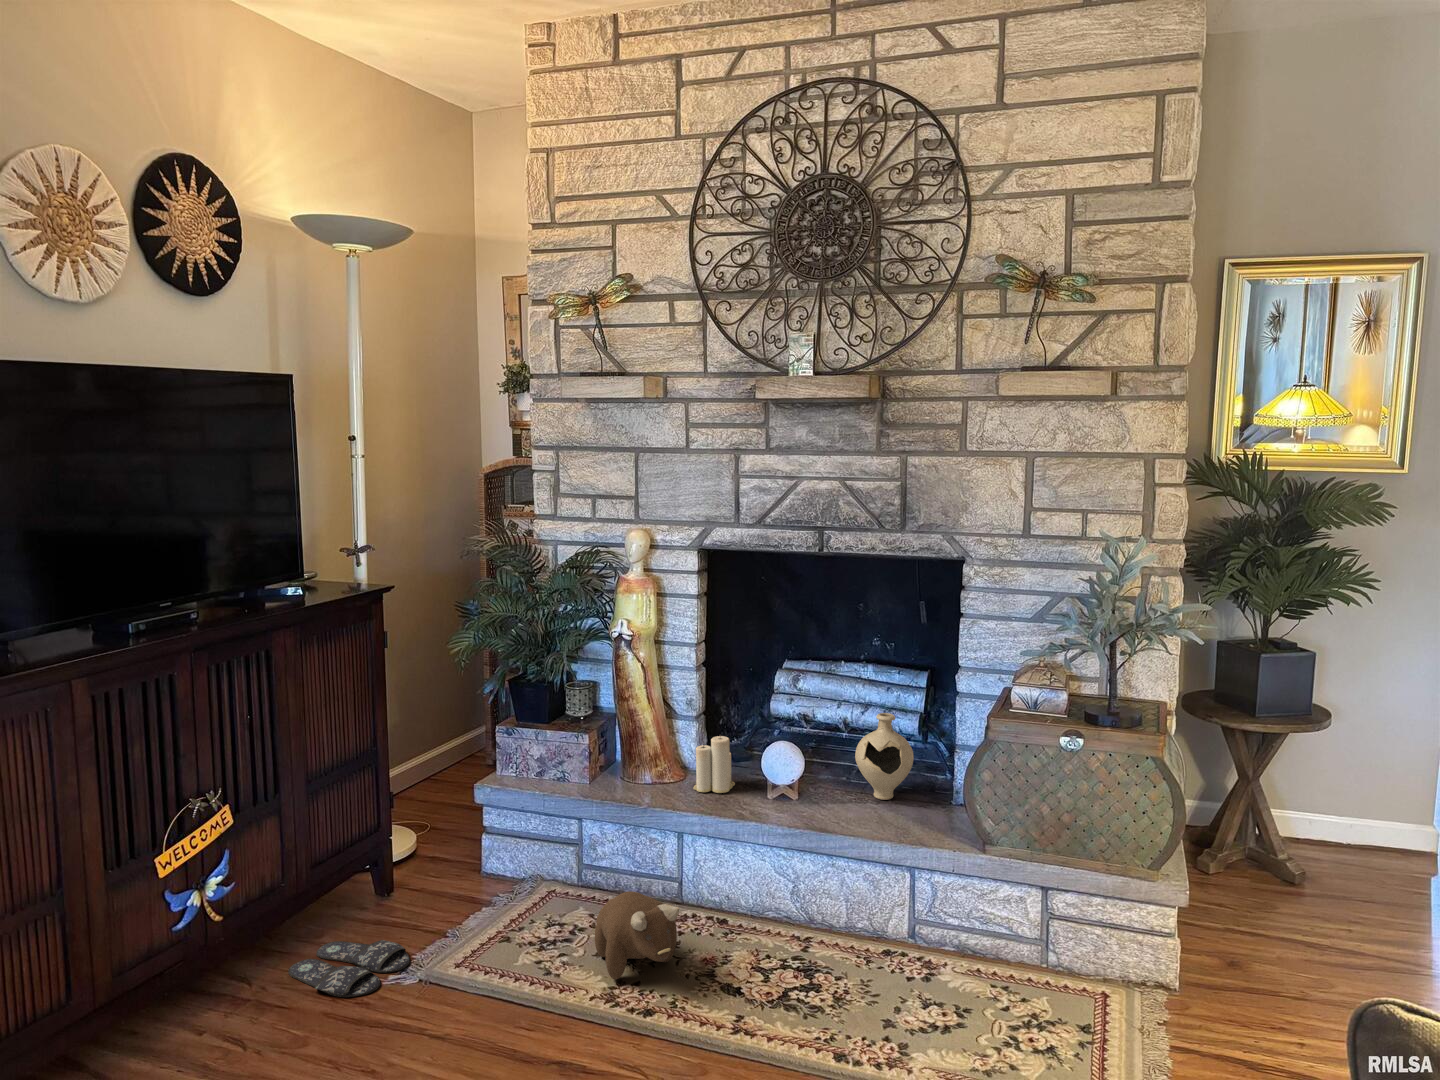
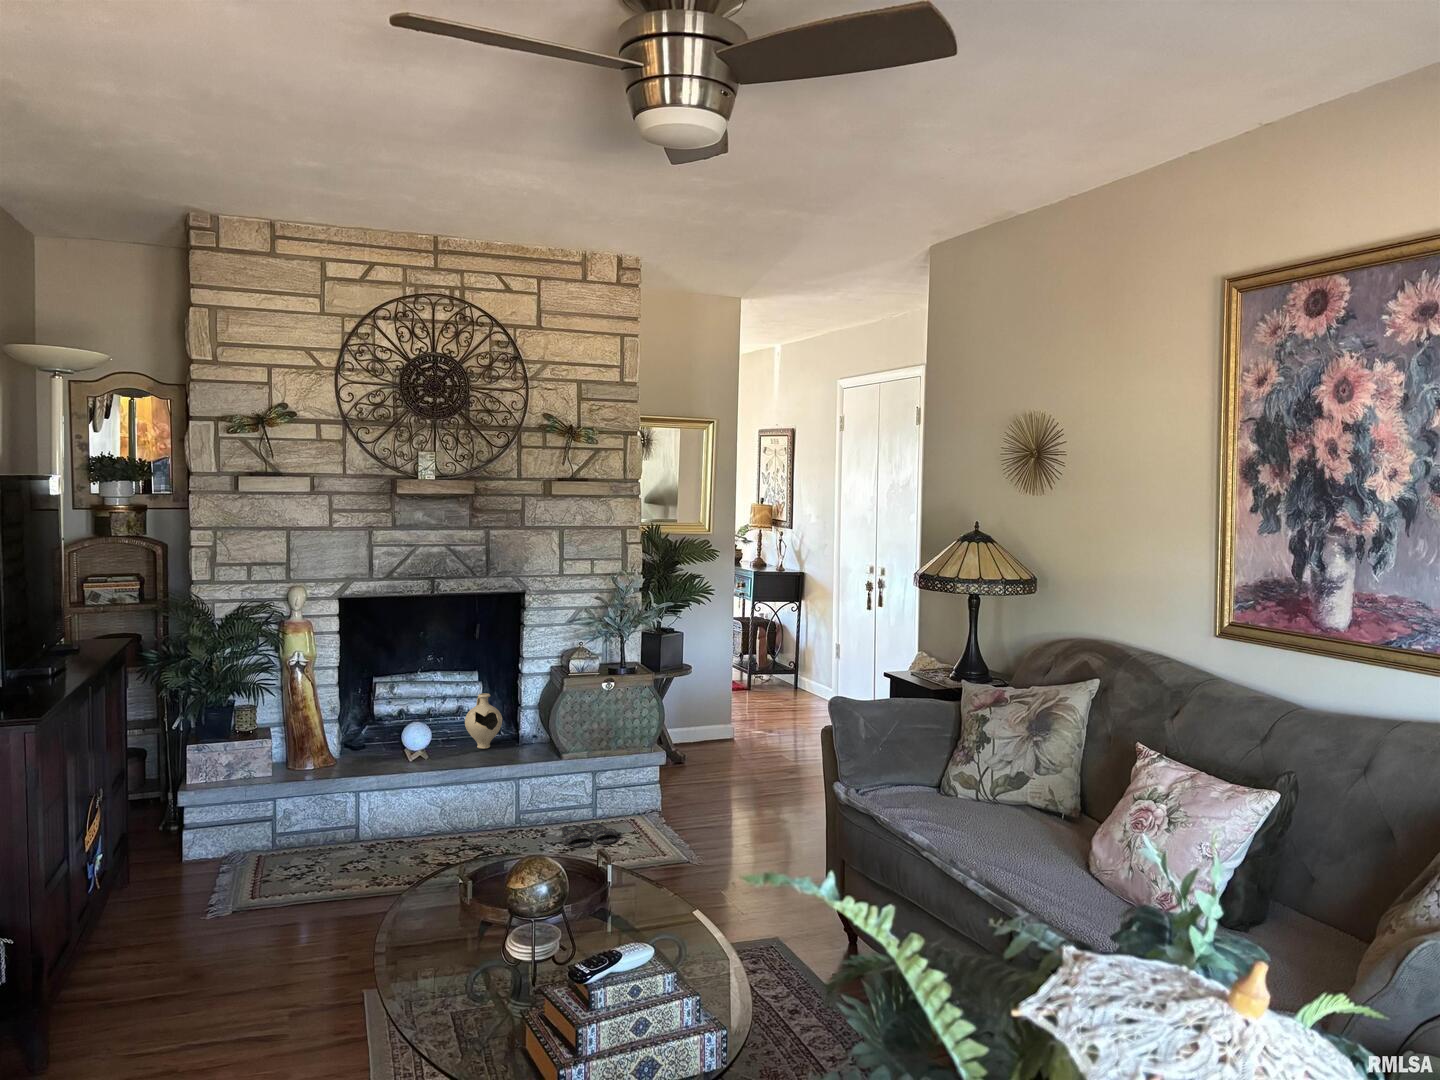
candle: present [693,736,735,793] -> none [356,721,383,765]
plush toy: present [595,891,679,980] -> none [328,822,397,881]
slippers: present [288,940,410,997] -> present [561,823,618,848]

